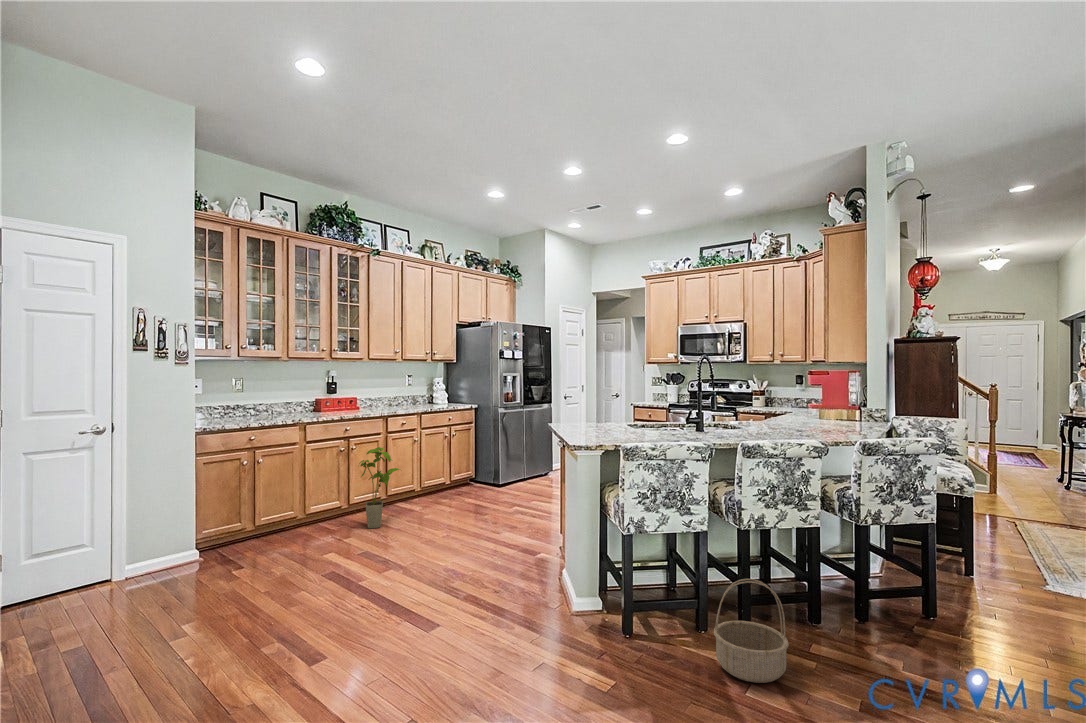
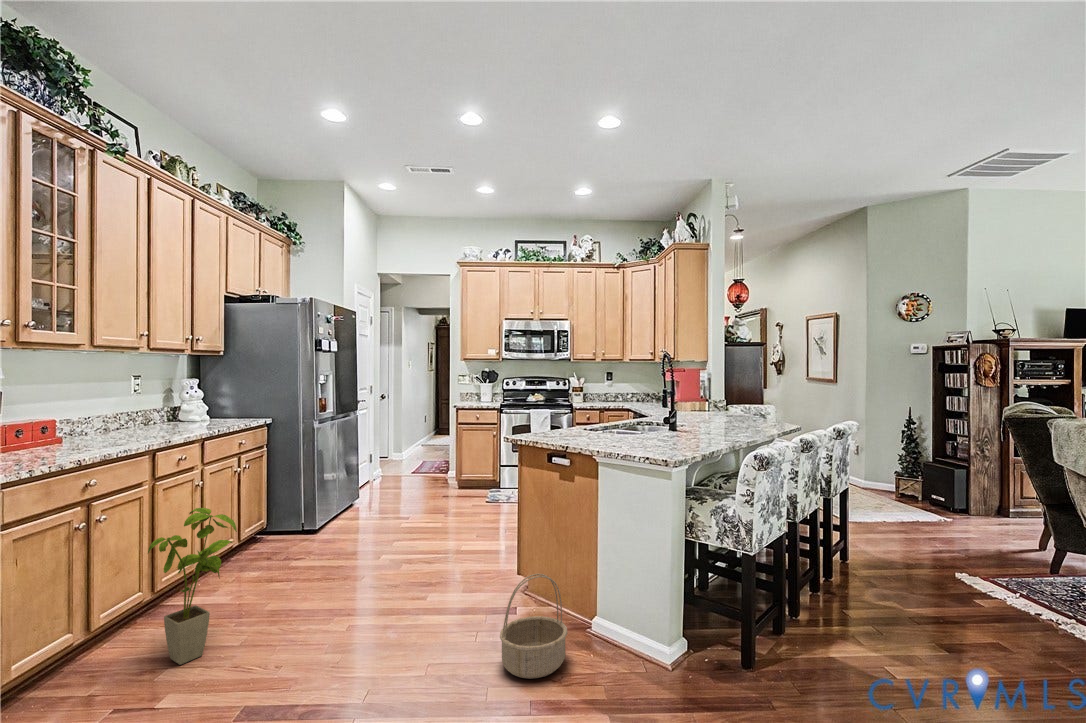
basket: present [714,579,789,683] -> present [500,574,567,679]

